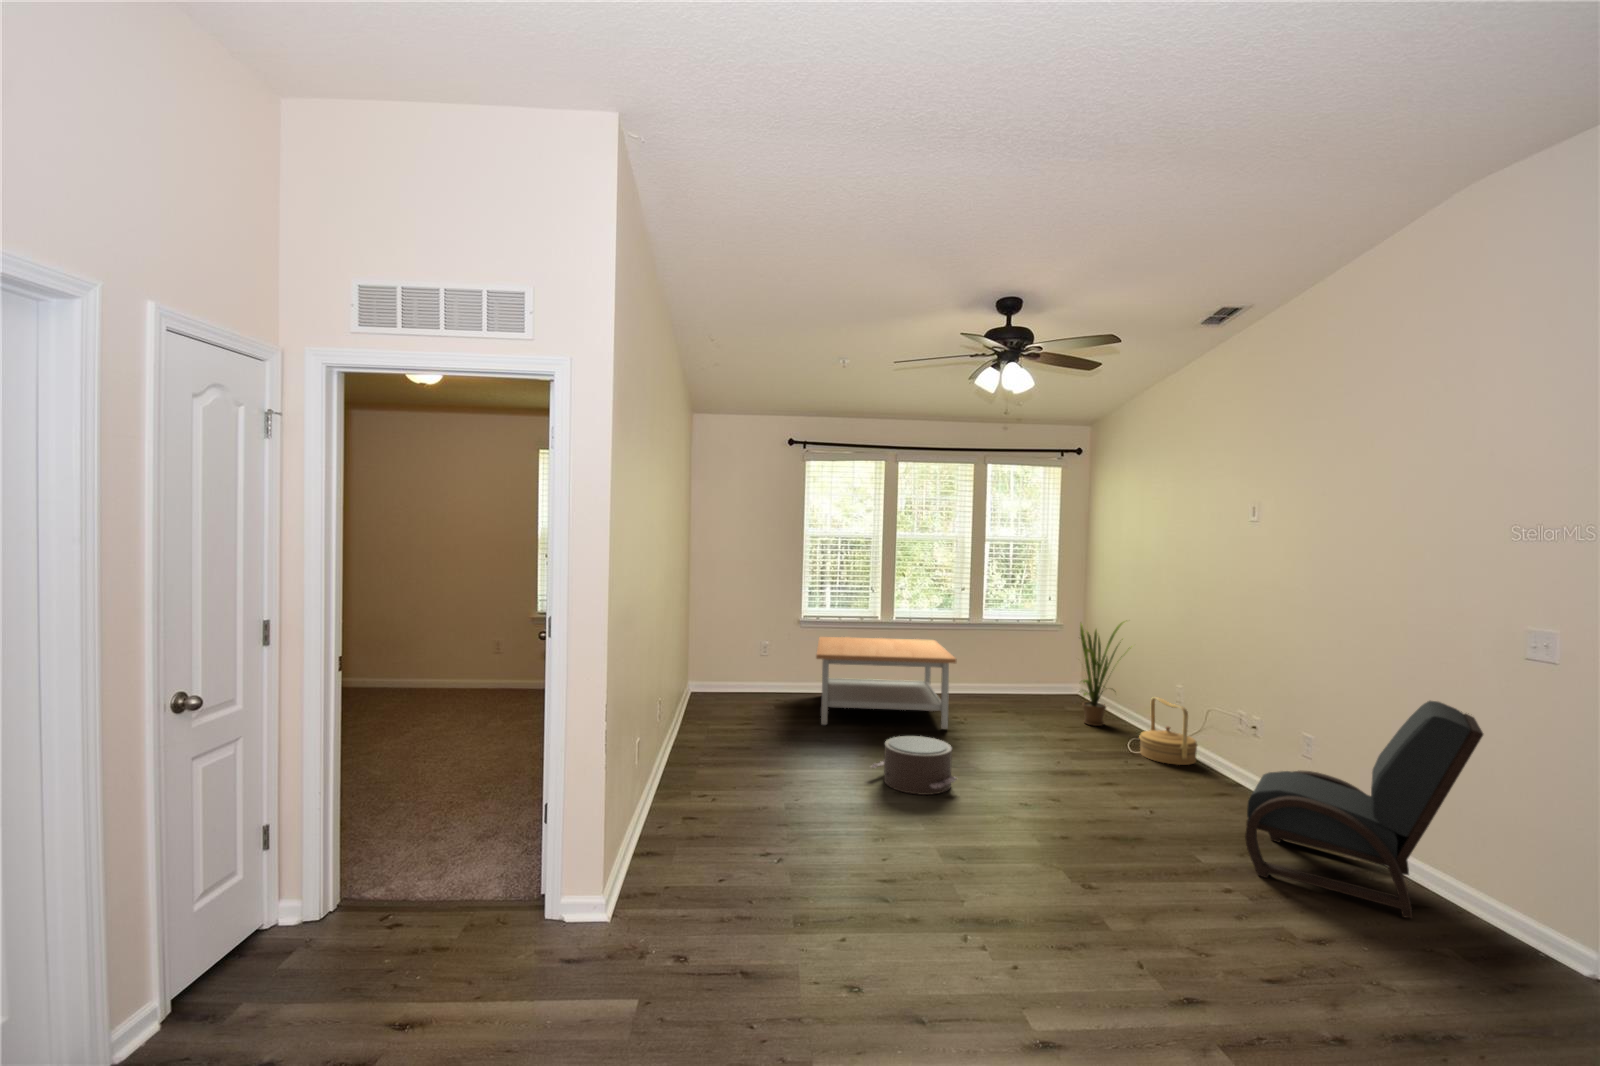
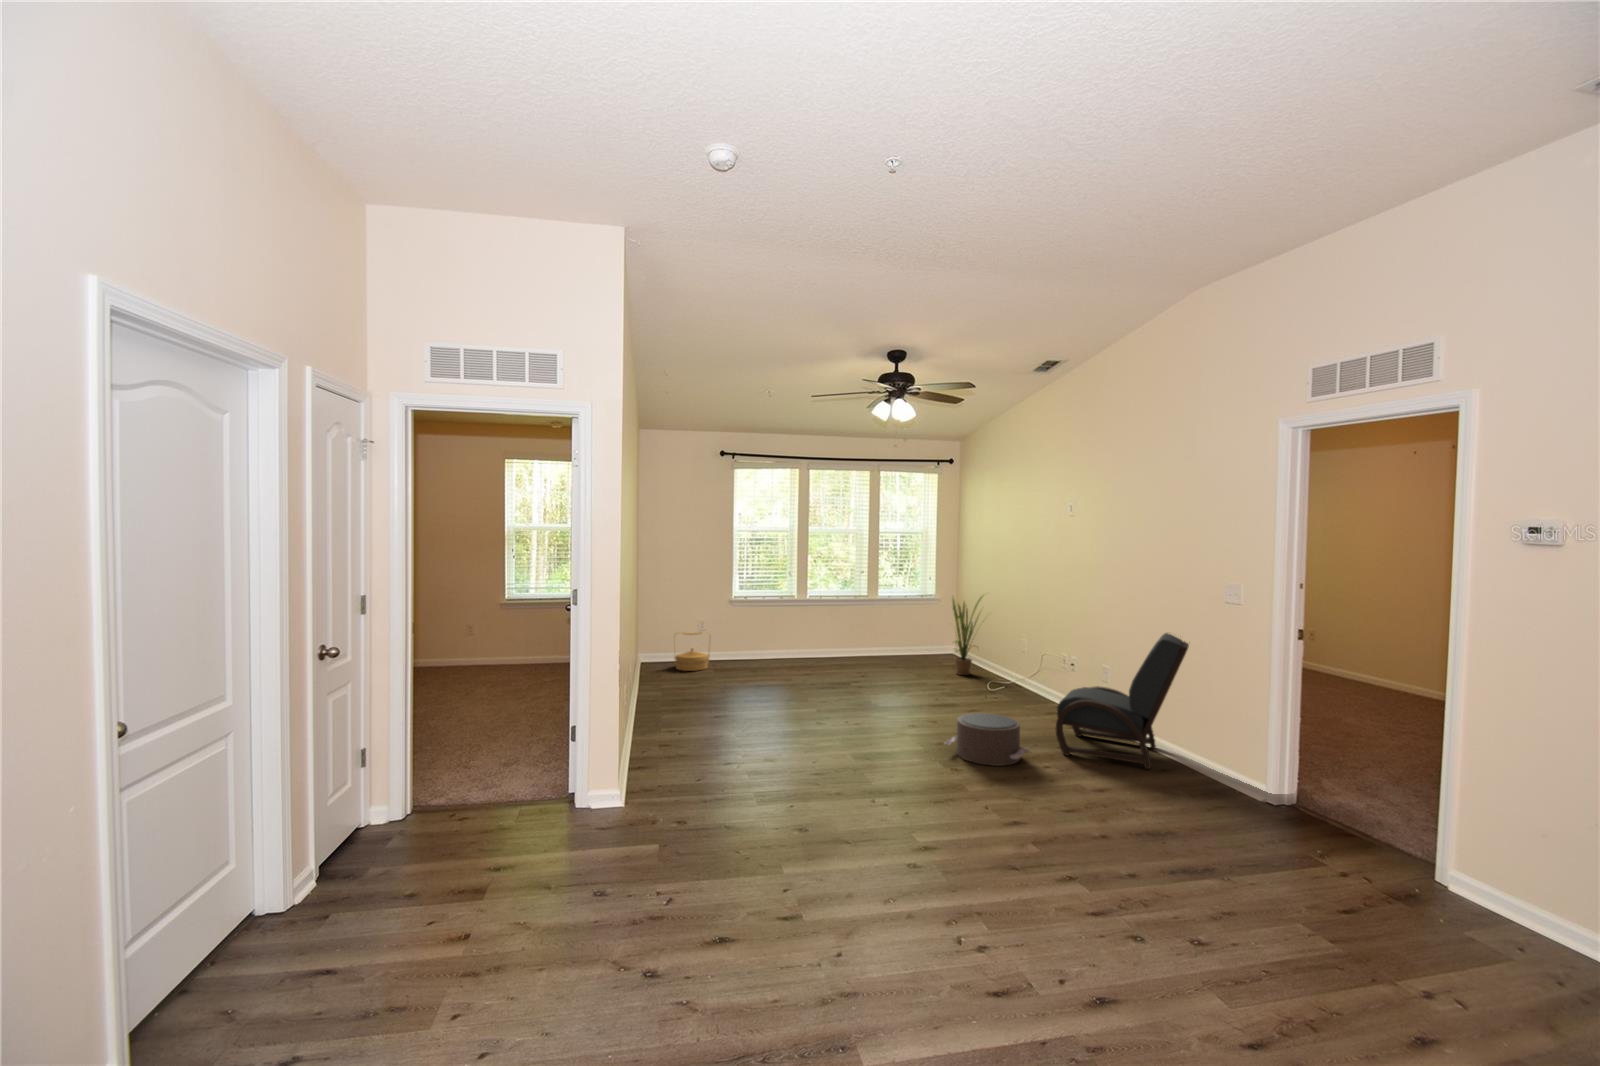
coffee table: present [816,637,956,729] -> none [746,615,860,684]
woven basket: present [1139,697,1198,765] -> present [675,632,711,671]
pouf: present [871,736,957,795] -> present [945,713,1028,766]

